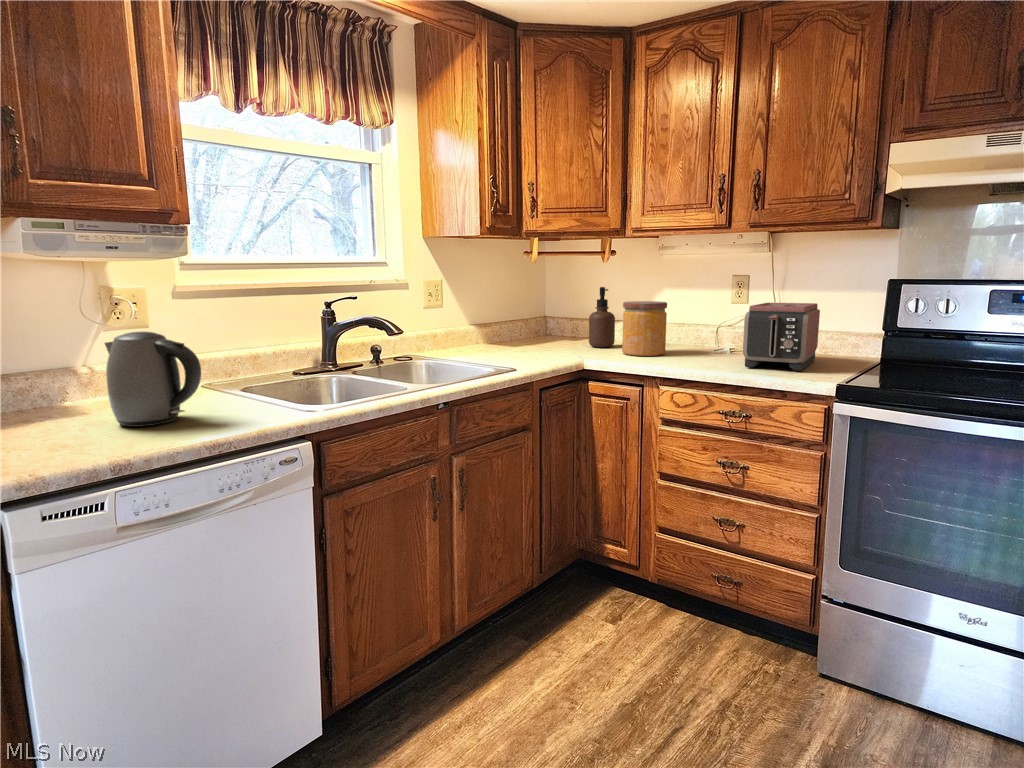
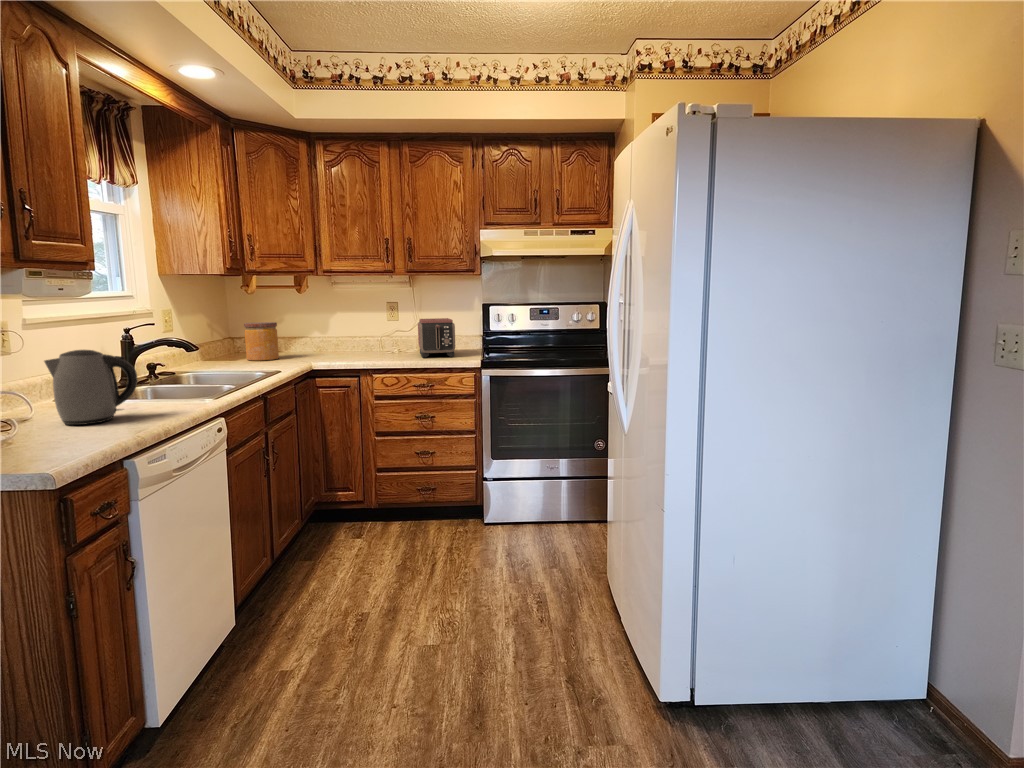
soap dispenser: present [589,287,615,347] -> none [295,312,316,356]
jar: present [622,301,667,356] -> present [244,322,279,361]

